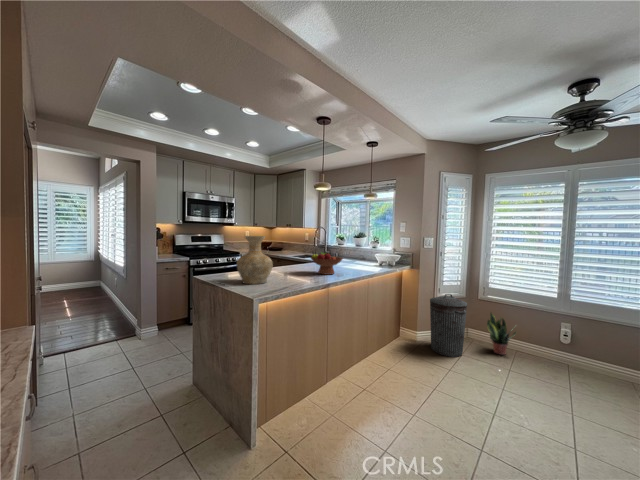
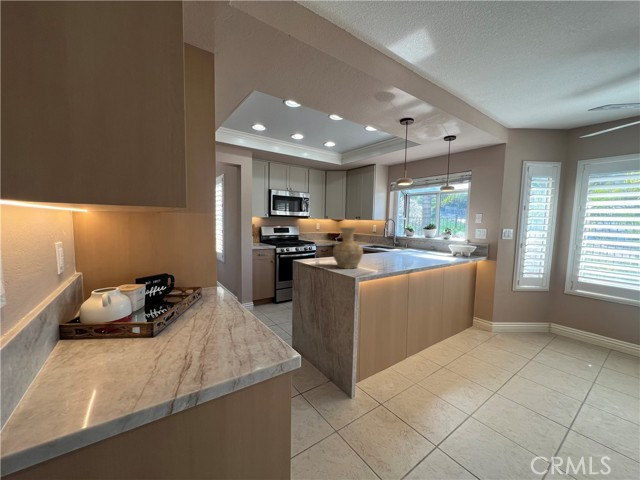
fruit bowl: present [310,252,343,275] -> none [390,241,422,263]
trash can: present [430,294,467,357] -> none [508,286,552,349]
potted plant: present [487,313,516,355] -> none [575,306,613,352]

